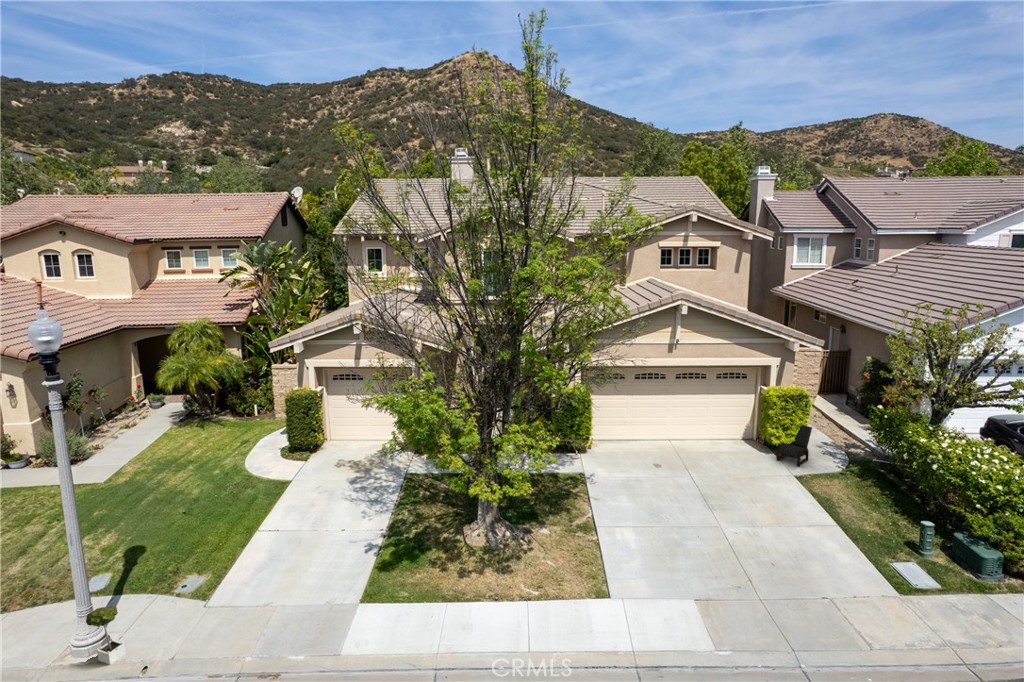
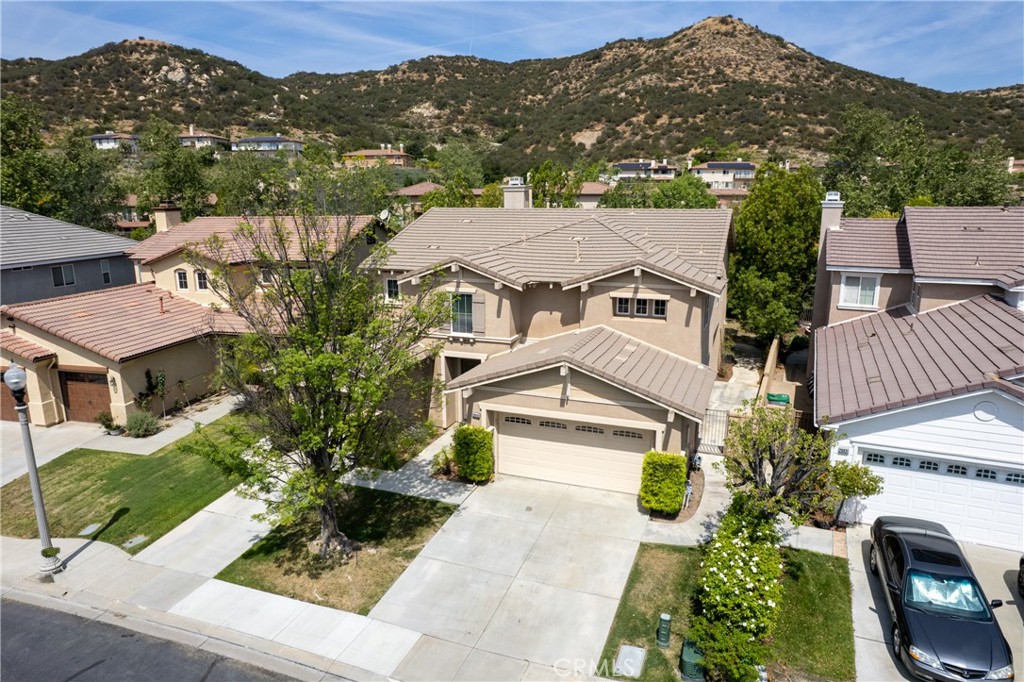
lounge chair: present [776,425,812,467] -> none [642,491,681,536]

